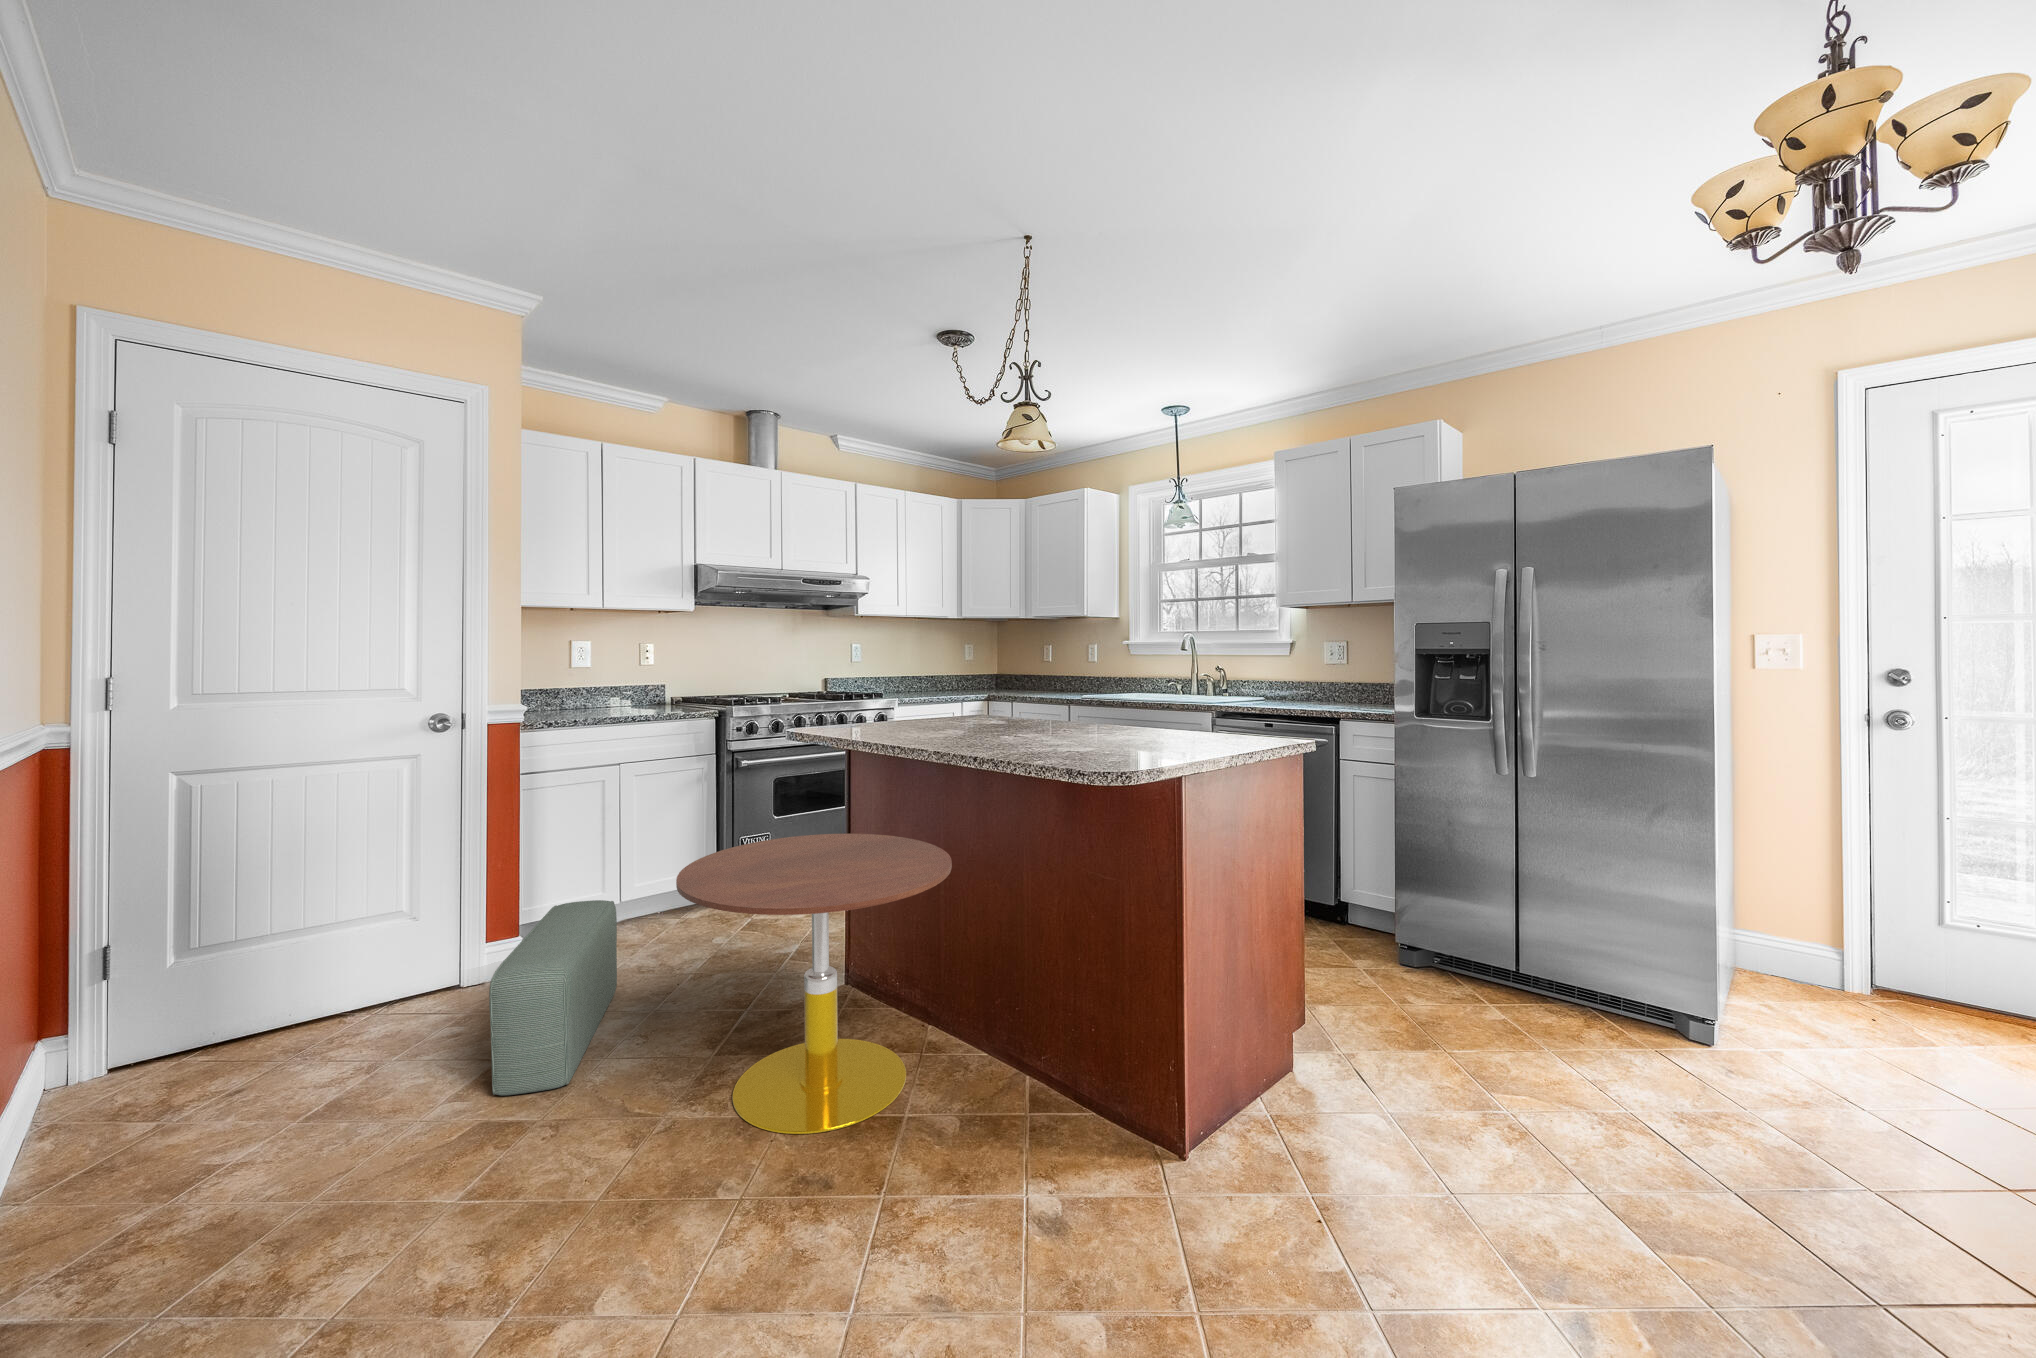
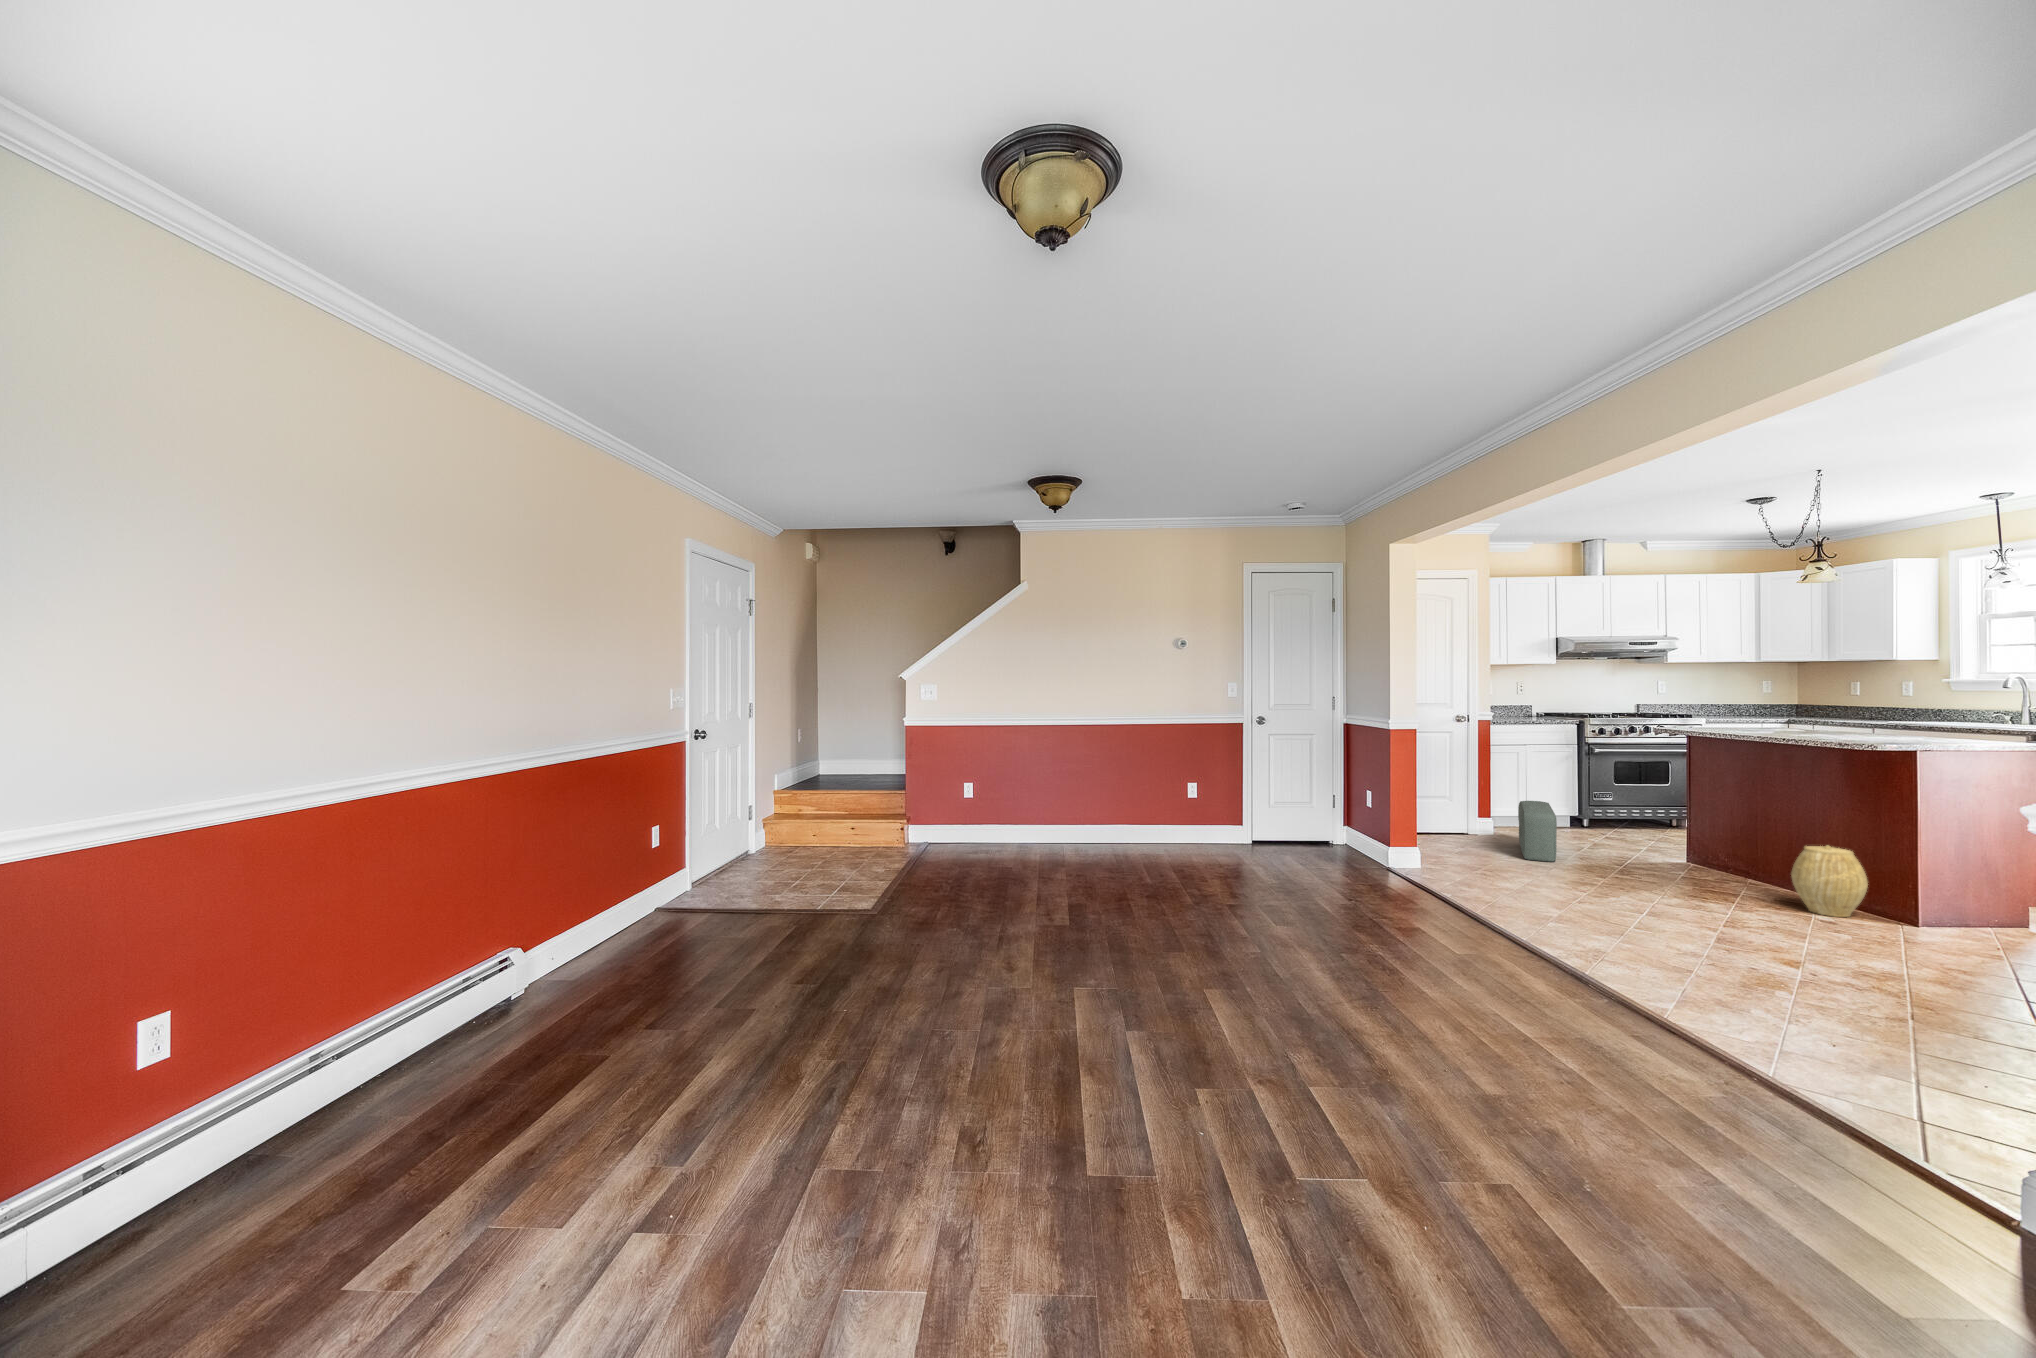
side table: present [676,834,952,1134] -> none [1613,775,1761,888]
woven basket: none [1001,1012,1129,1203] -> present [1791,846,1868,917]

